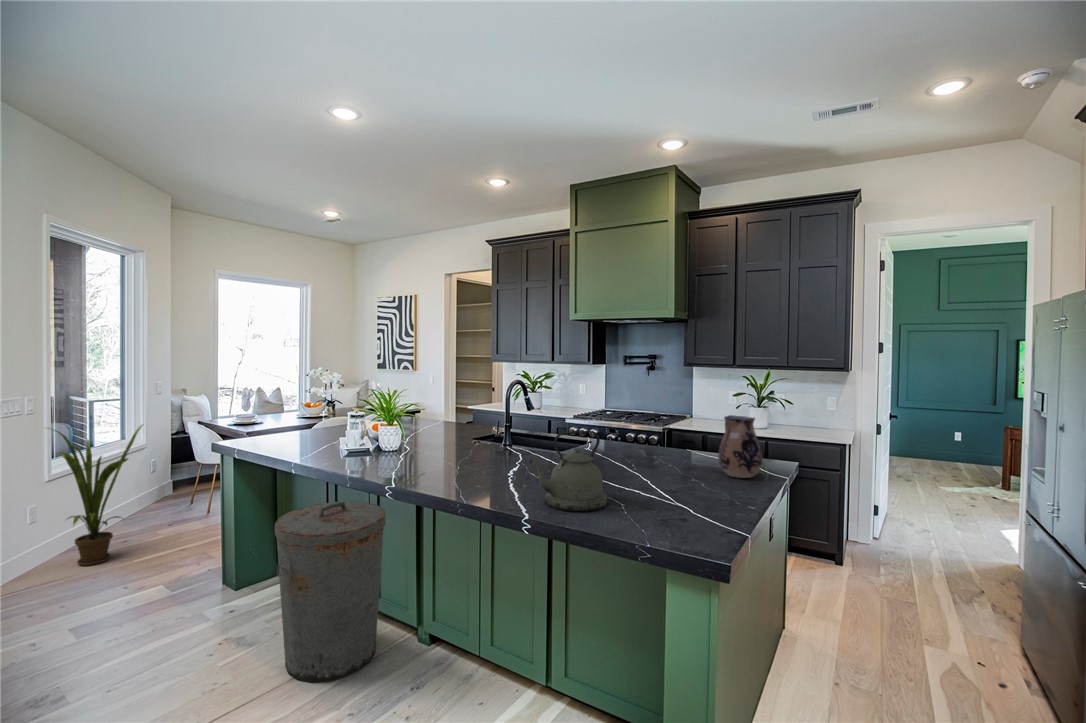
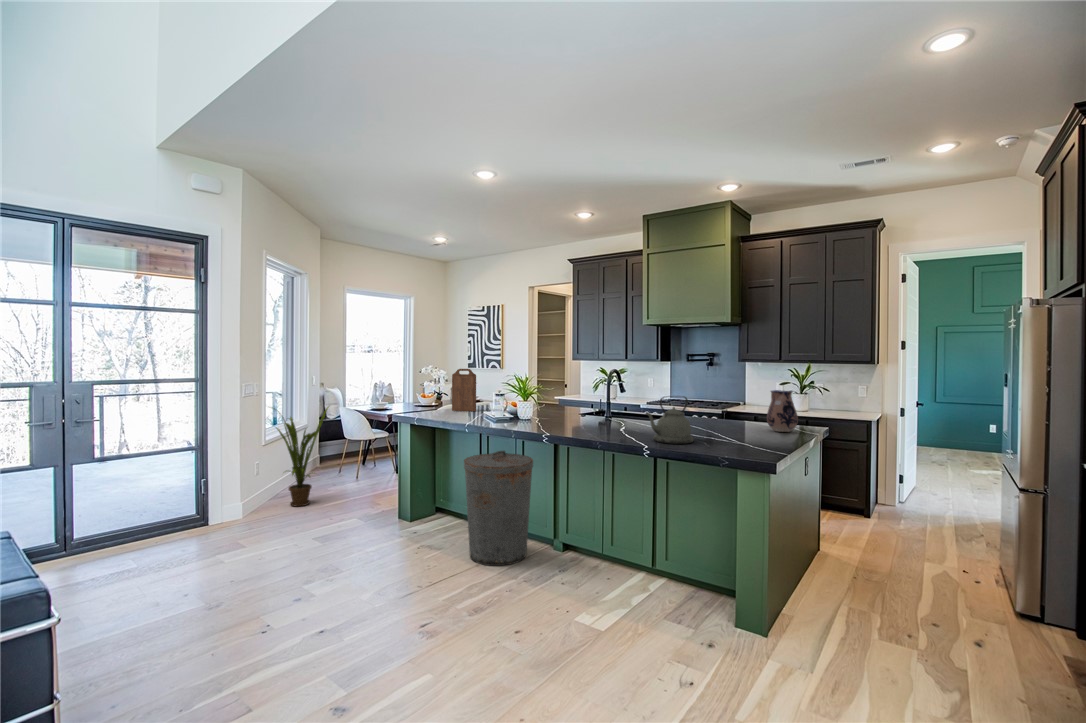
cutting board: none [300,377,333,435] -> present [452,369,476,411]

